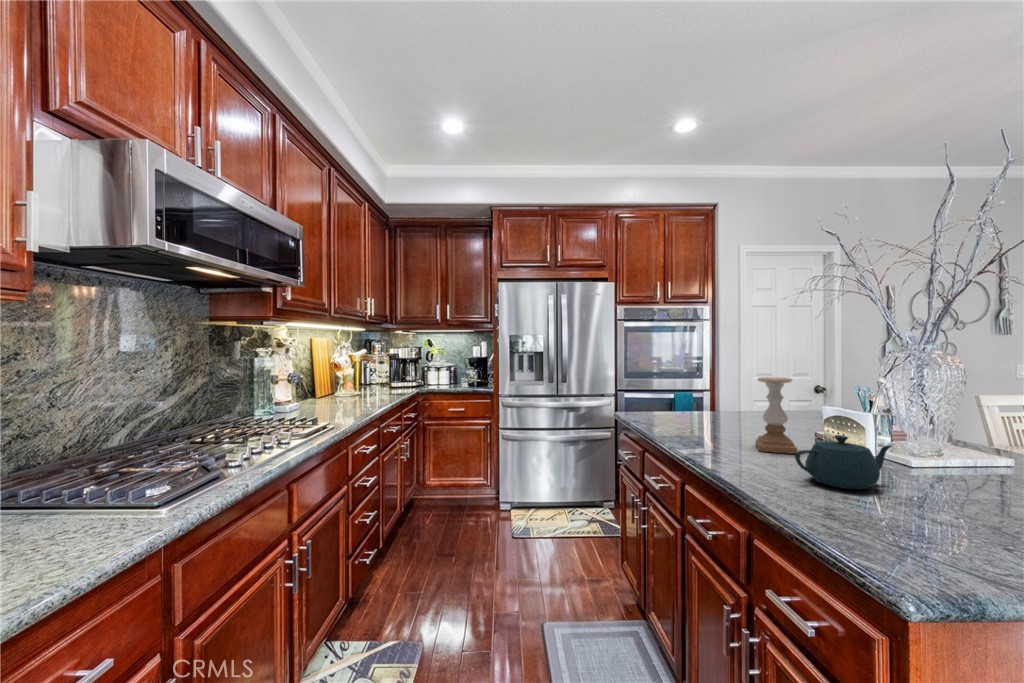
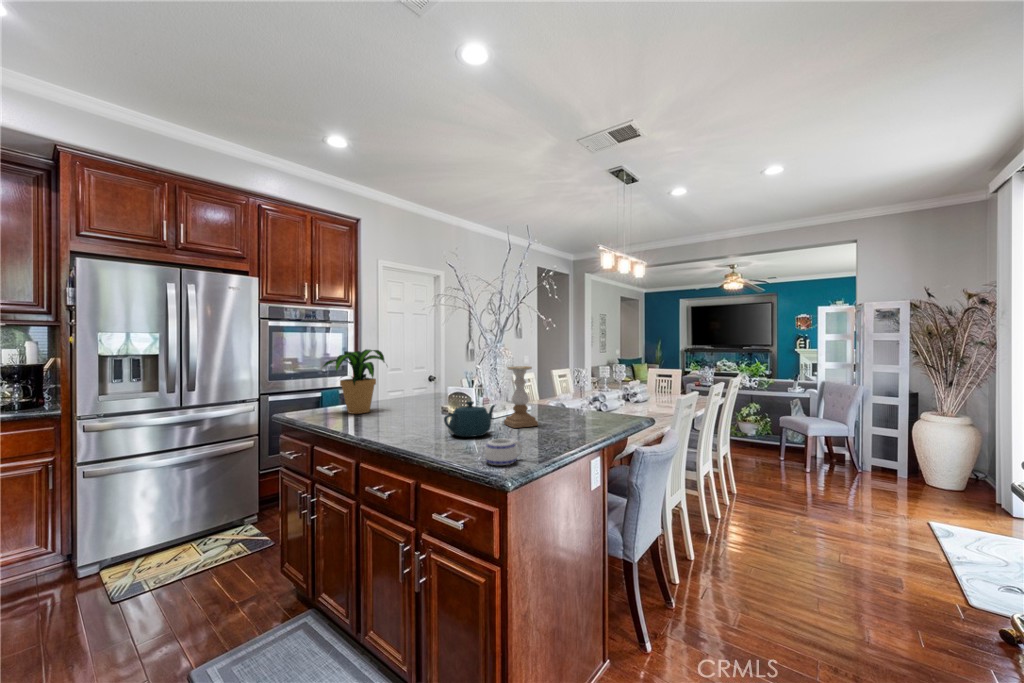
potted plant: none [657,353,735,425] -> present [323,349,385,414]
candle holder: present [755,377,797,454] -> present [504,366,538,428]
mug: none [852,509,933,559] -> present [485,439,522,465]

